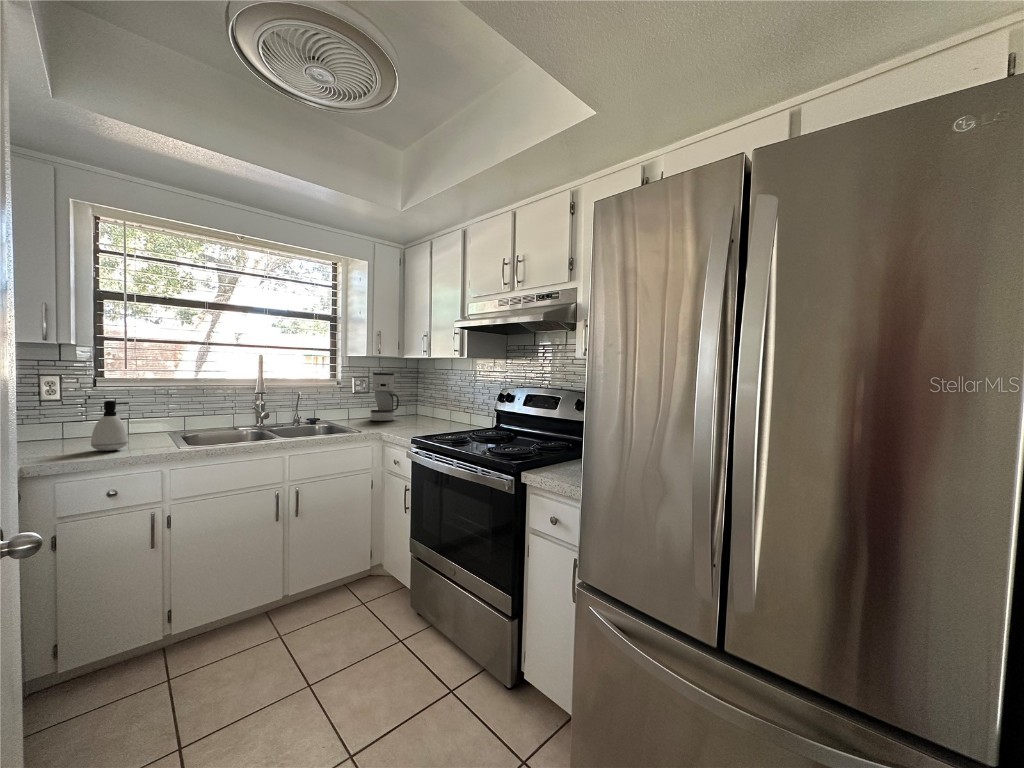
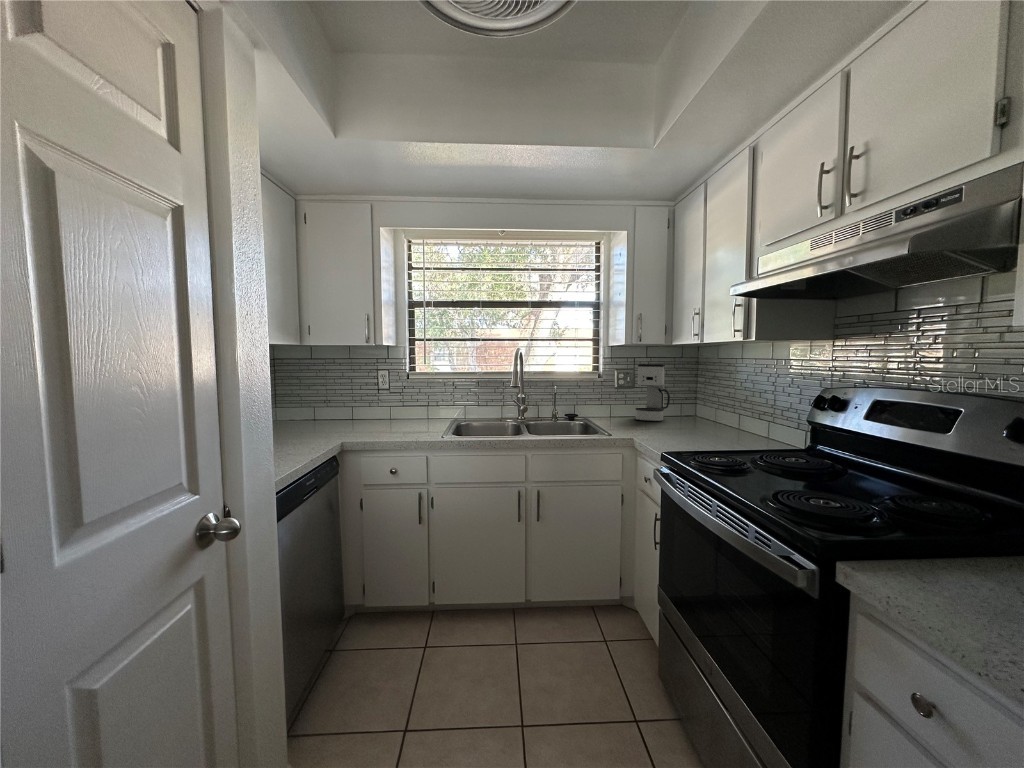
soap dispenser: present [91,401,129,451] -> none [389,392,412,433]

